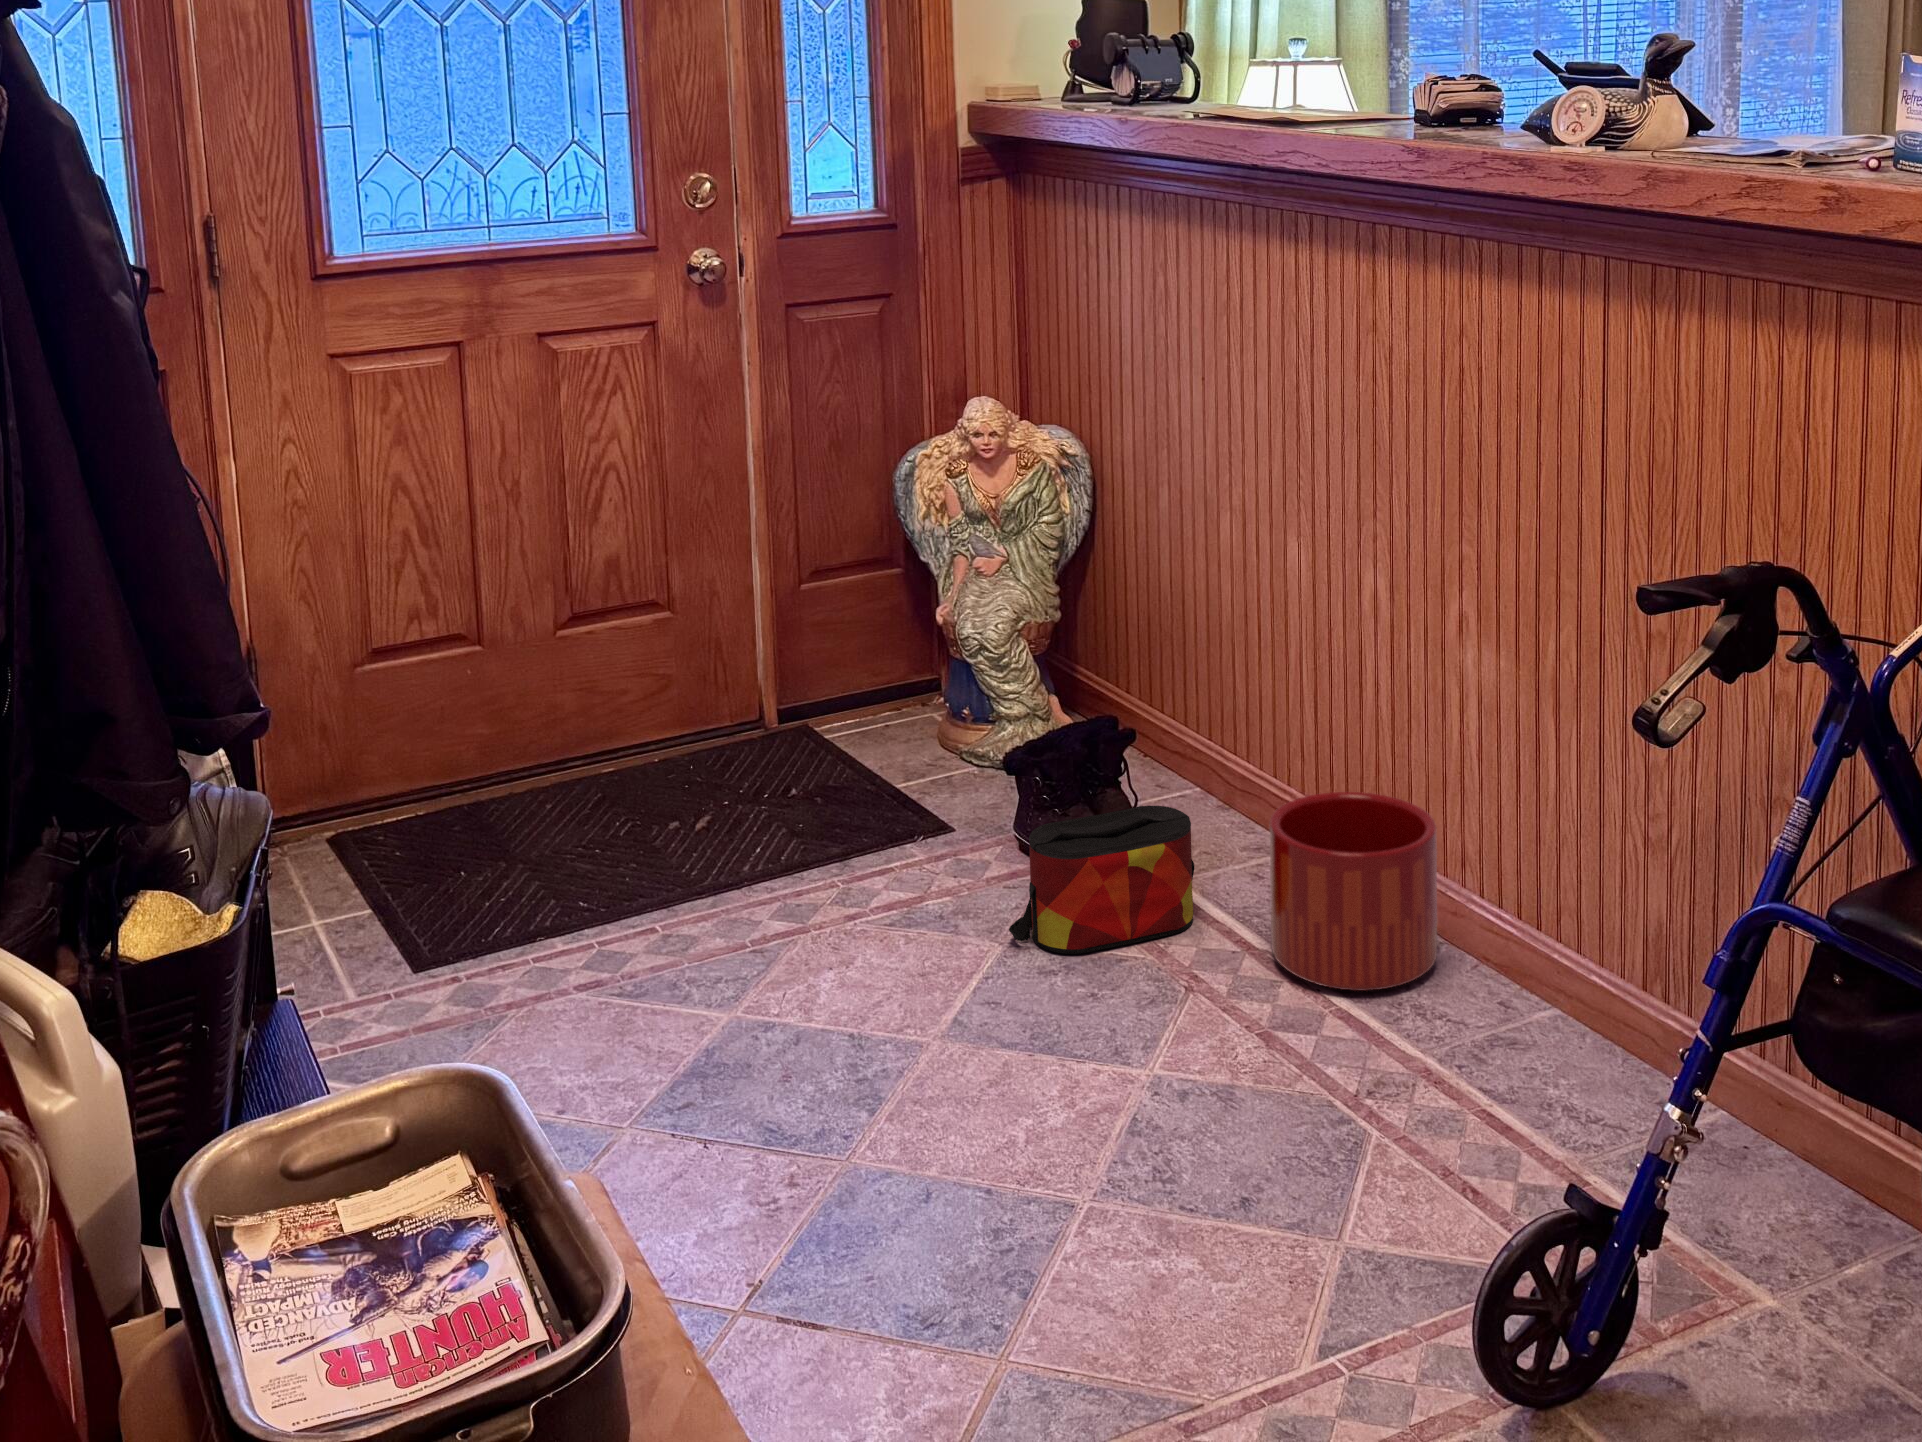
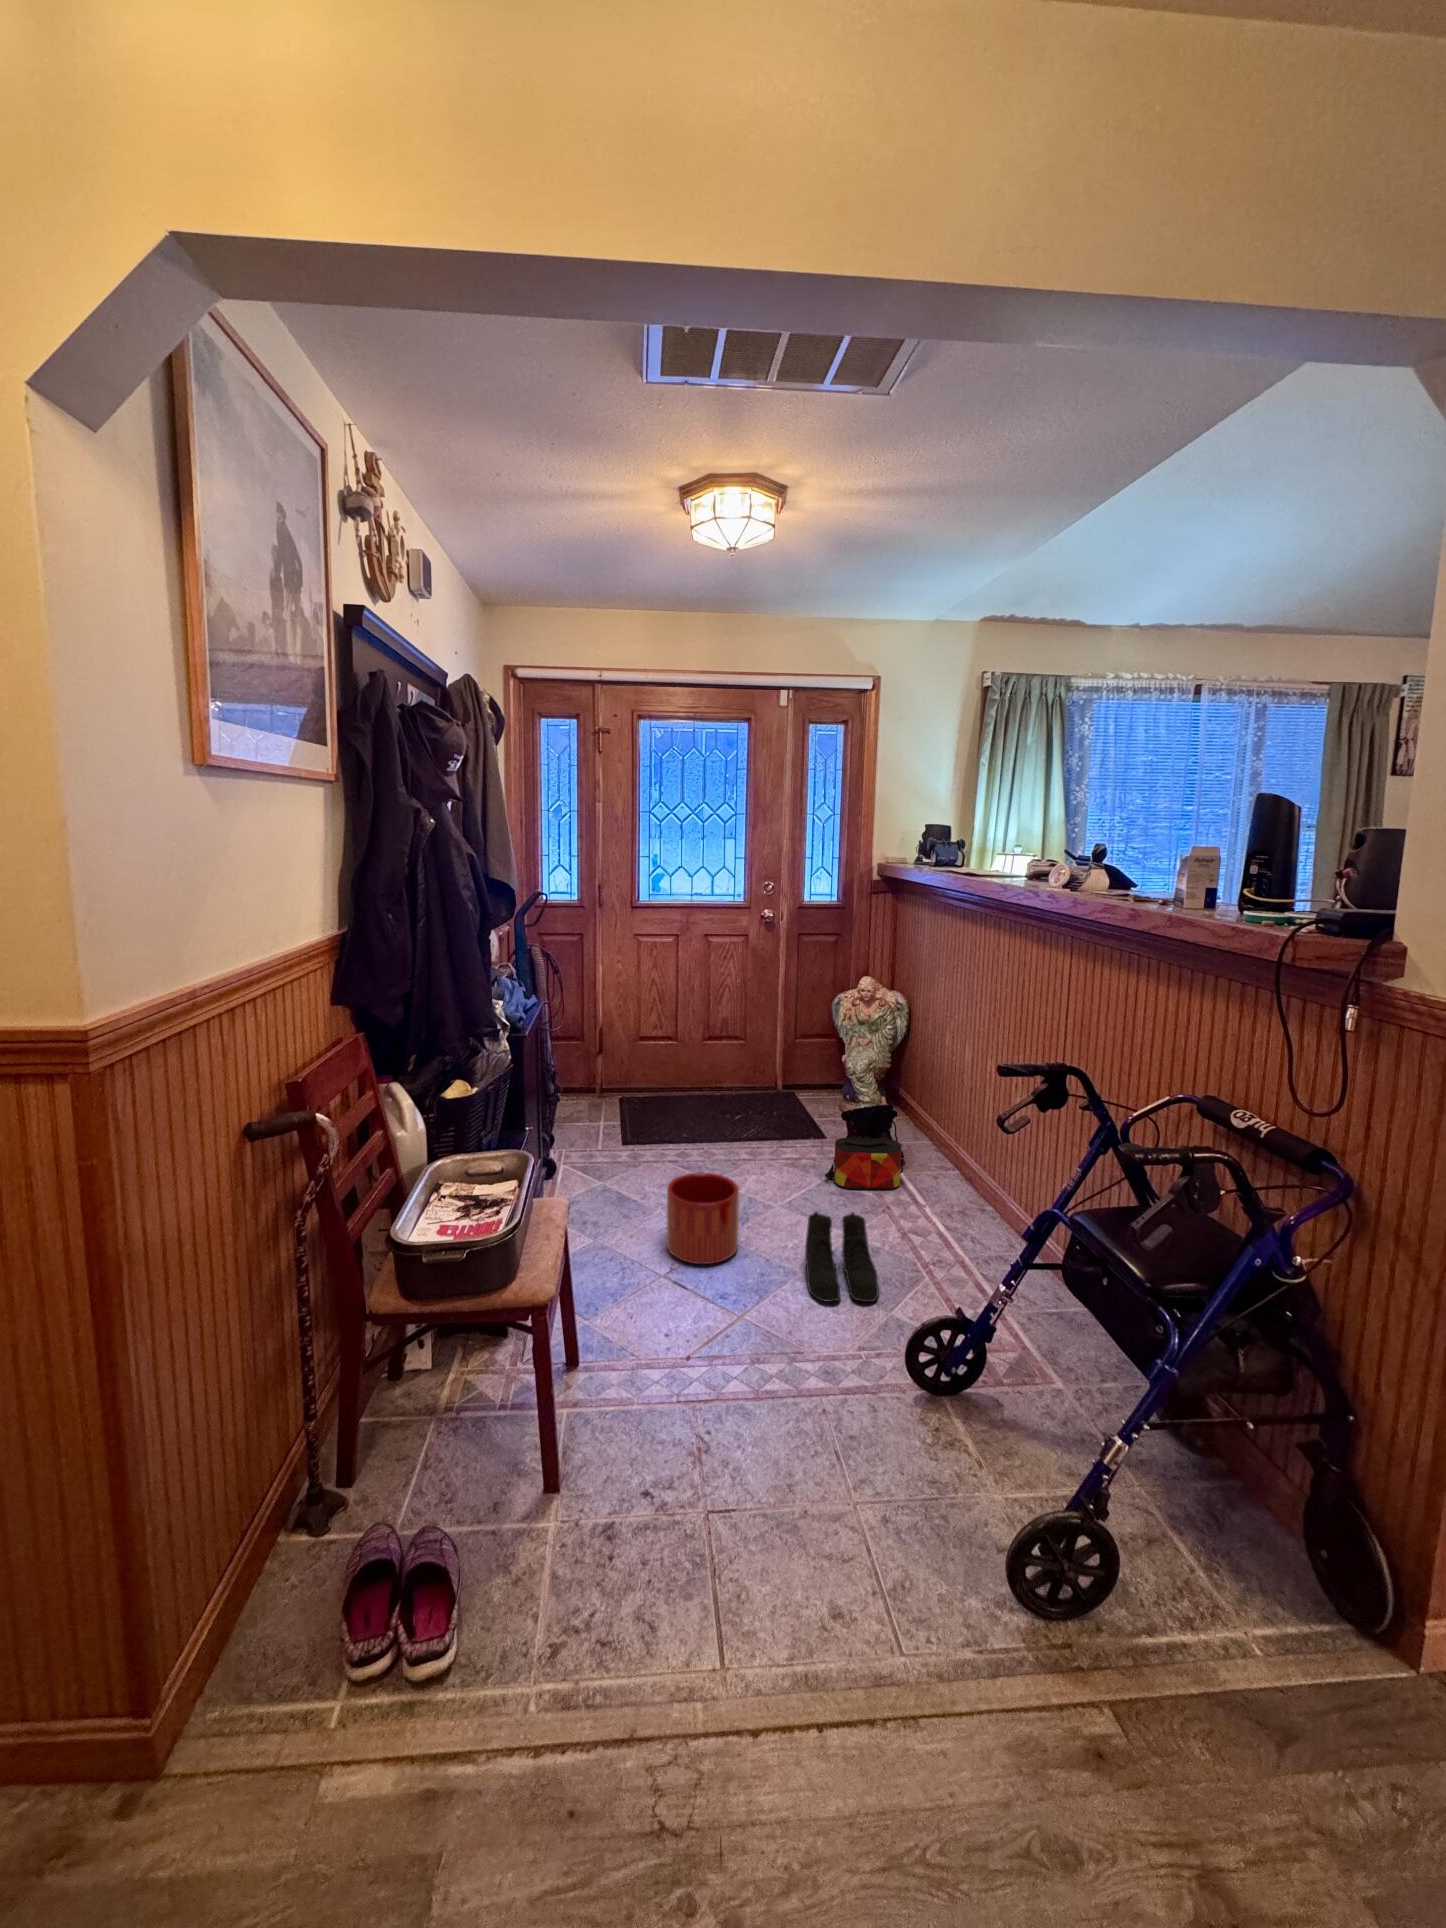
planter: present [1270,792,1437,991] -> present [666,1173,739,1264]
boots: none [1074,1012,1288,1259] -> present [805,1212,879,1302]

